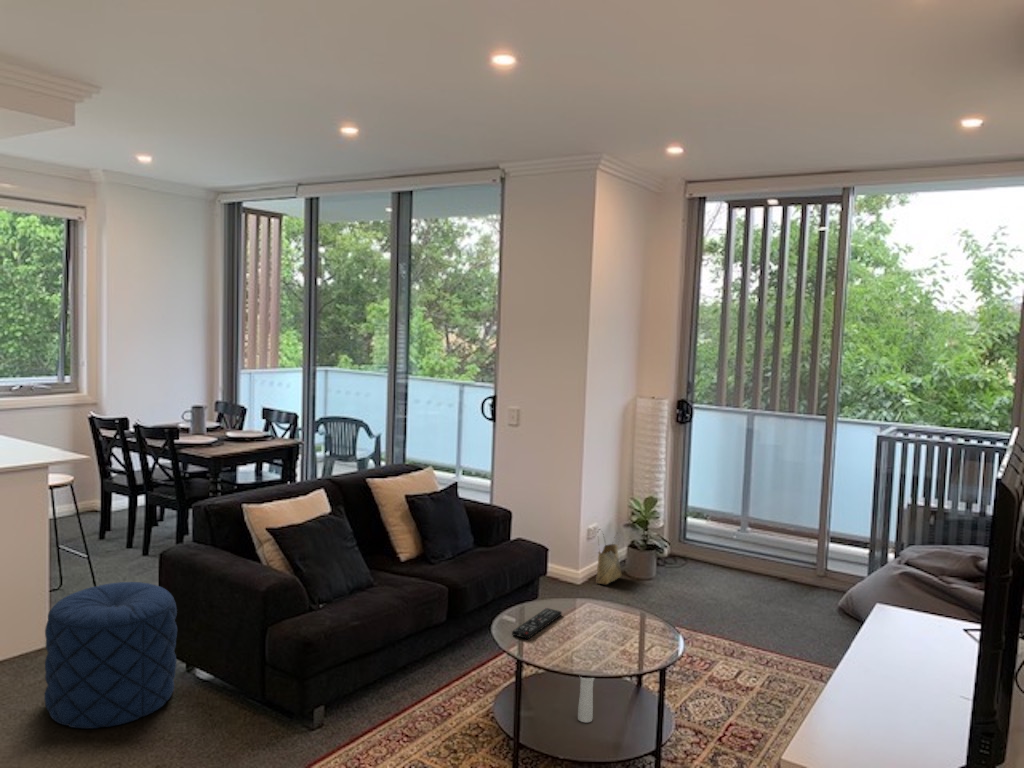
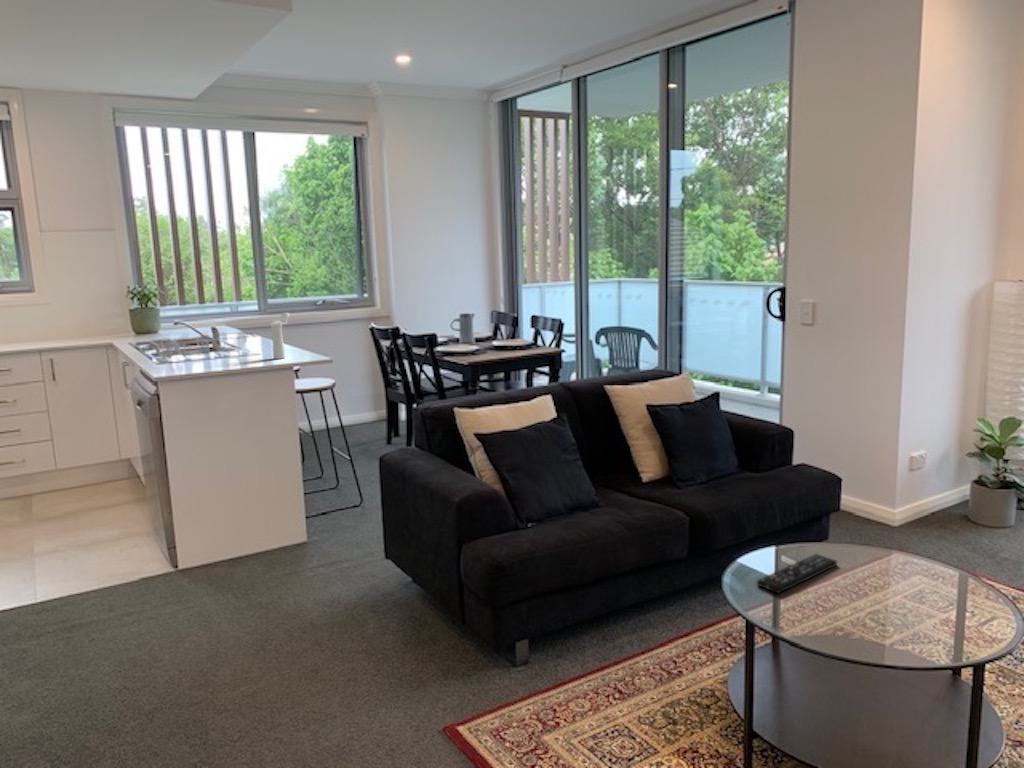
woven basket: present [596,529,621,584] -> none [920,457,960,529]
pouf: present [44,582,177,729] -> none [268,485,395,630]
pepper mill: present [578,677,594,723] -> present [271,313,290,359]

